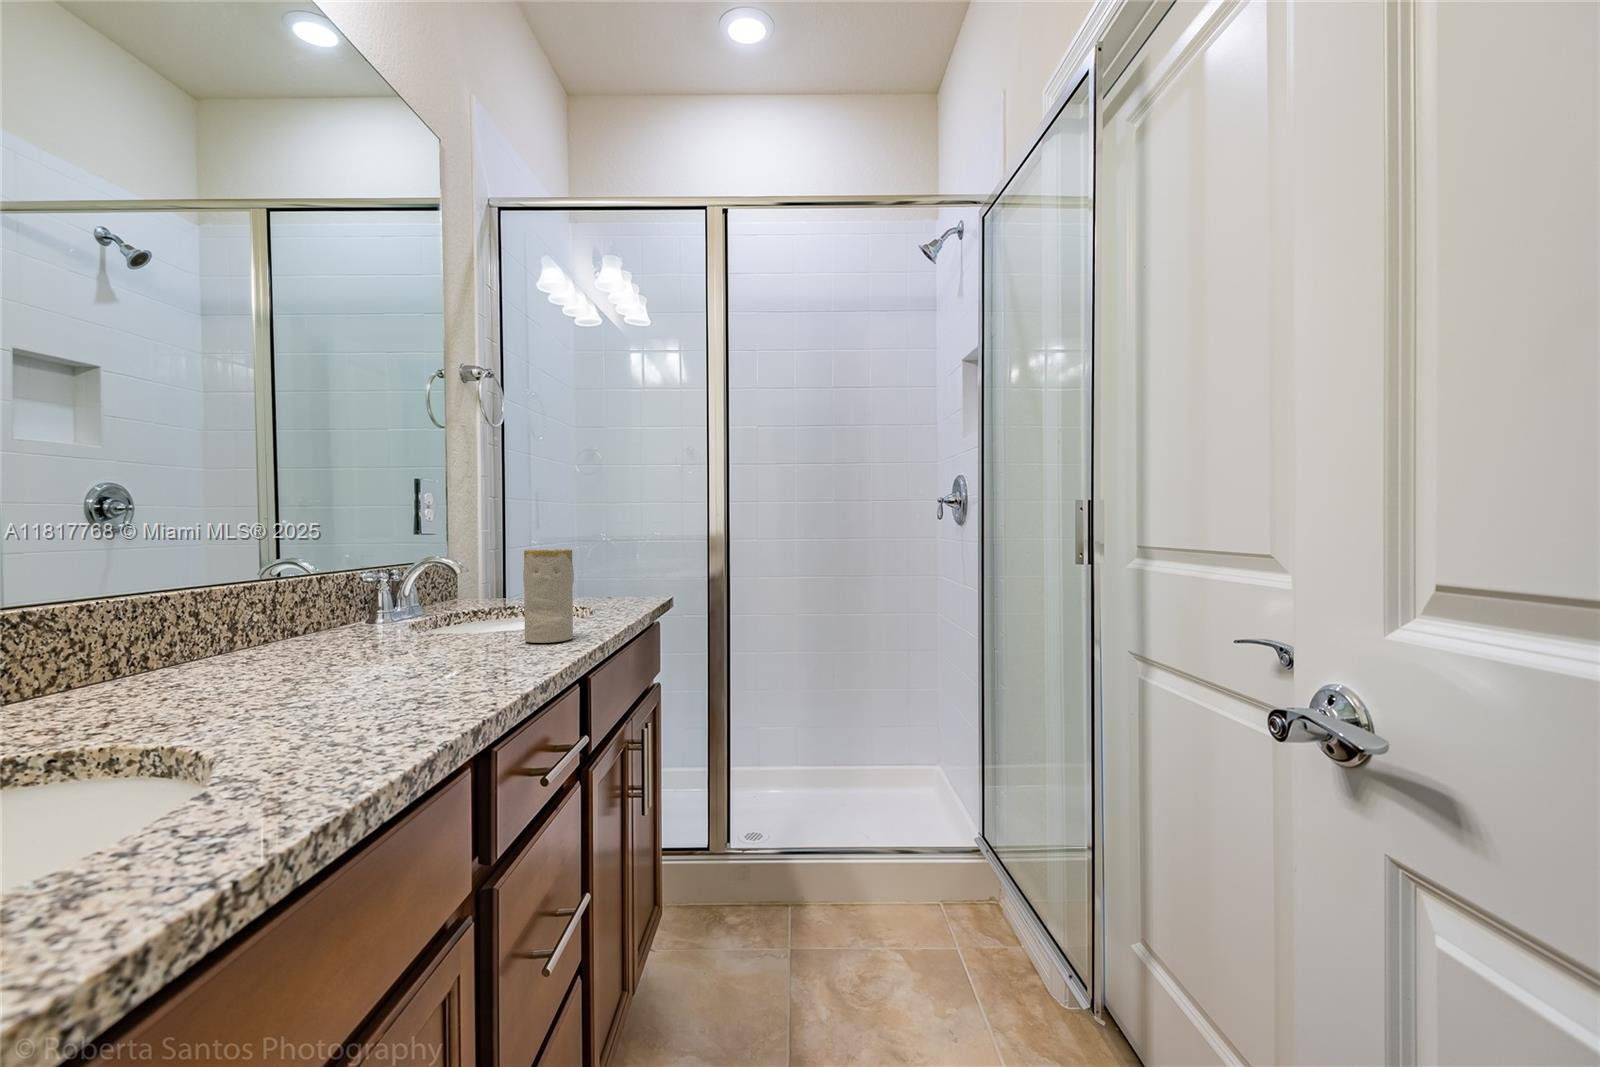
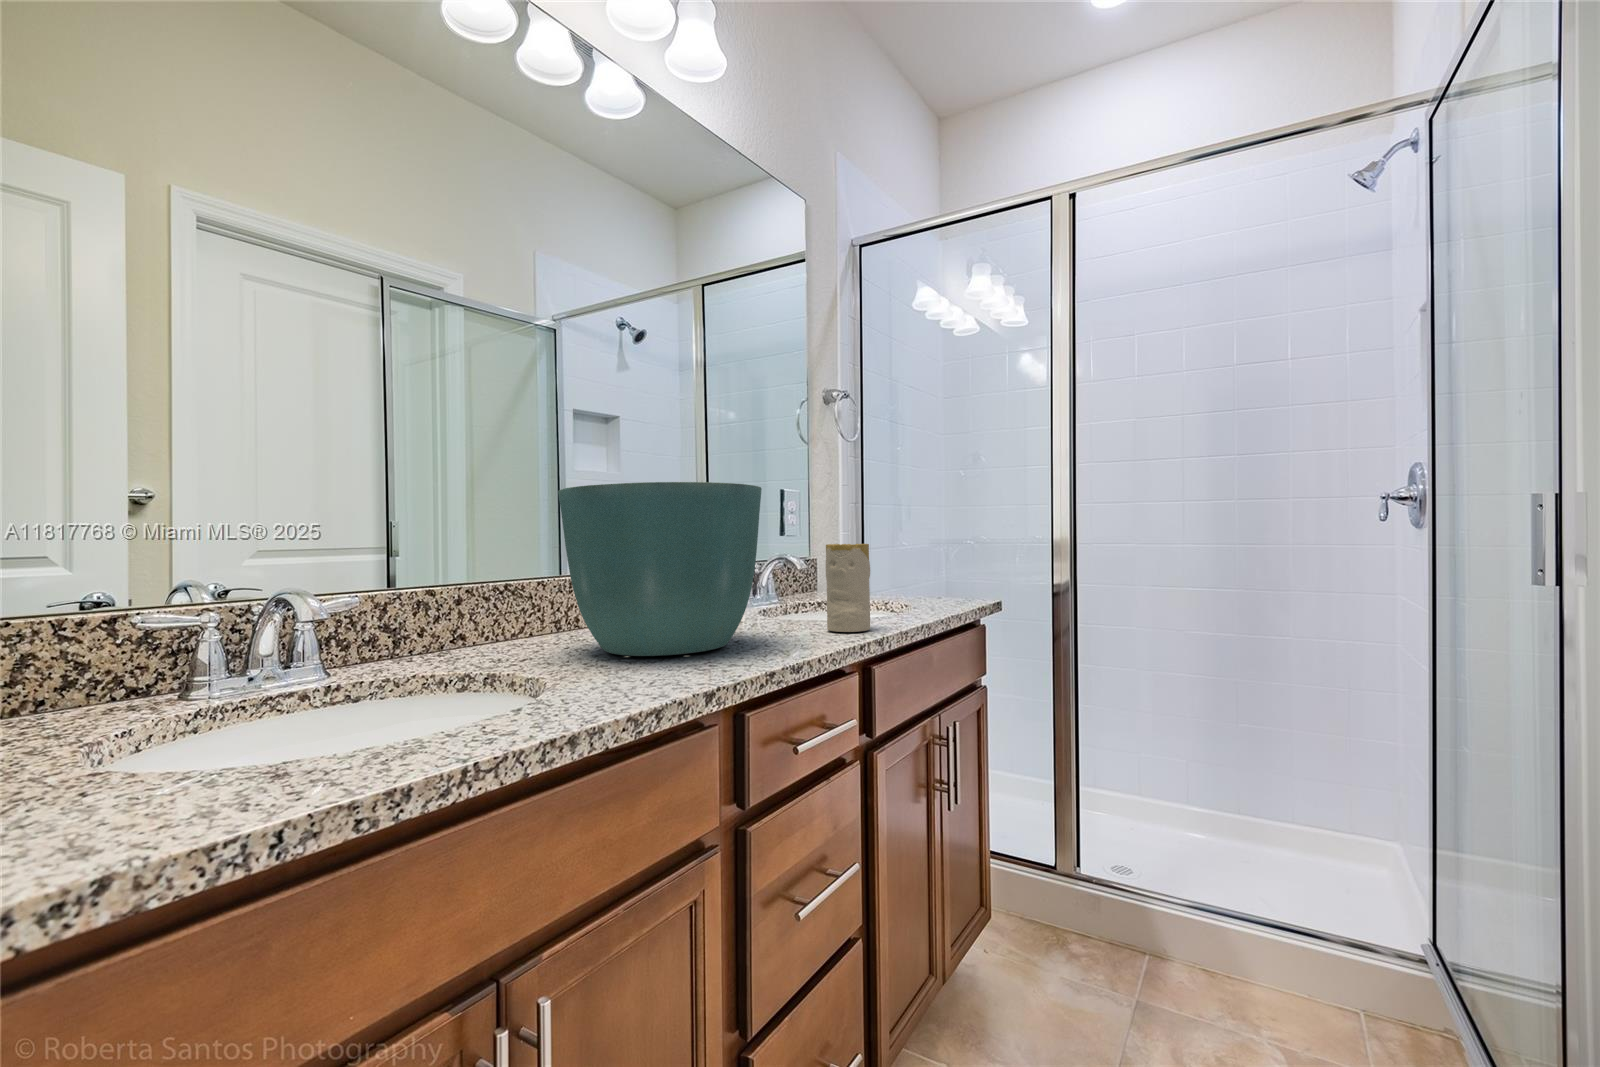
flower pot: none [165,475,474,698] -> present [558,482,762,656]

